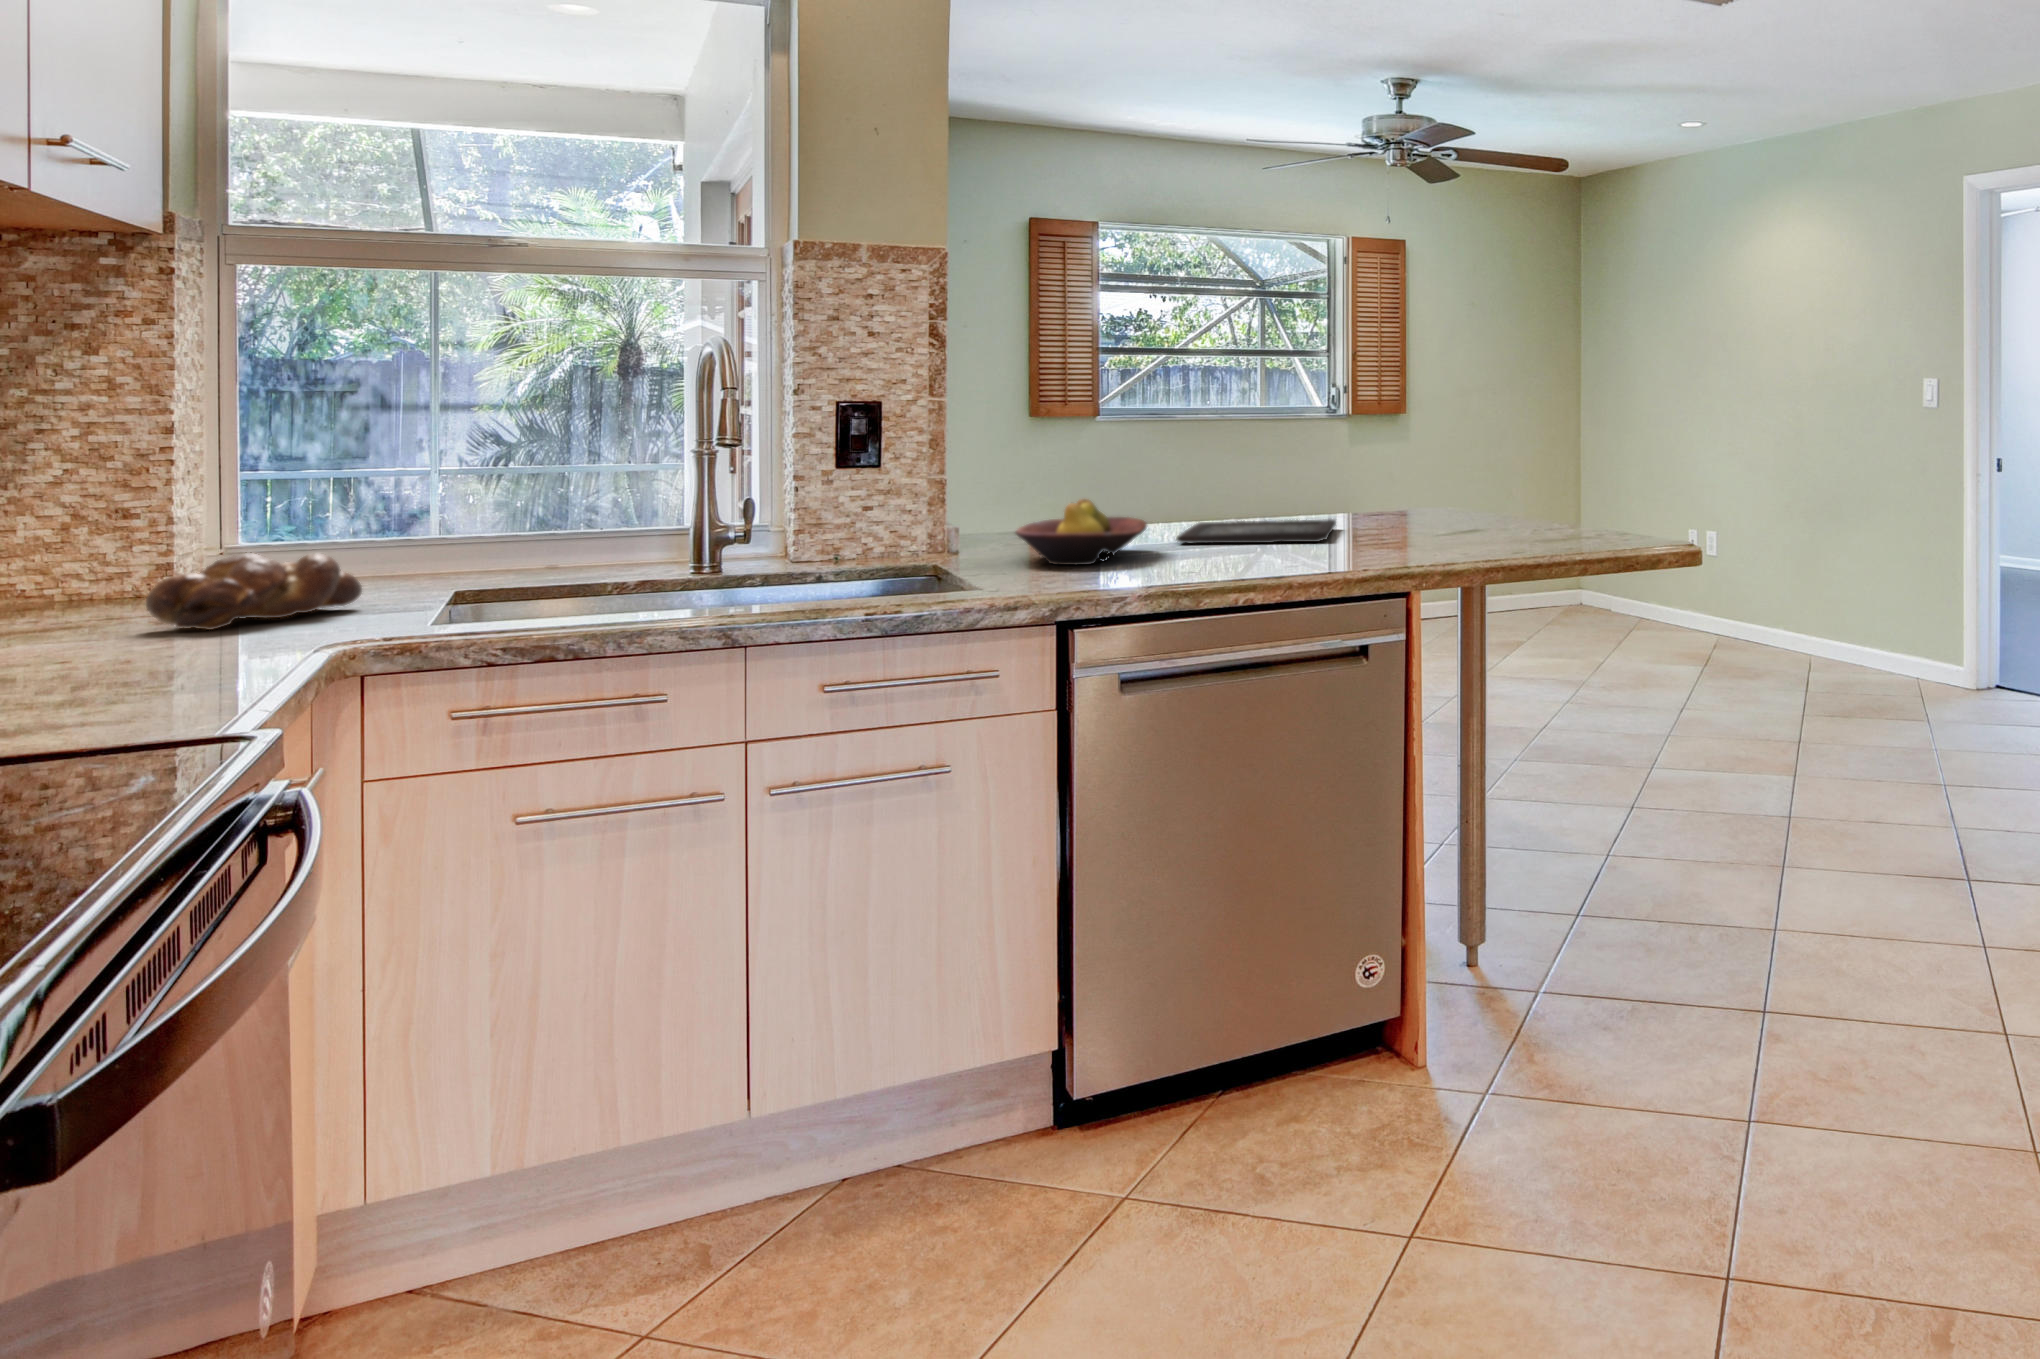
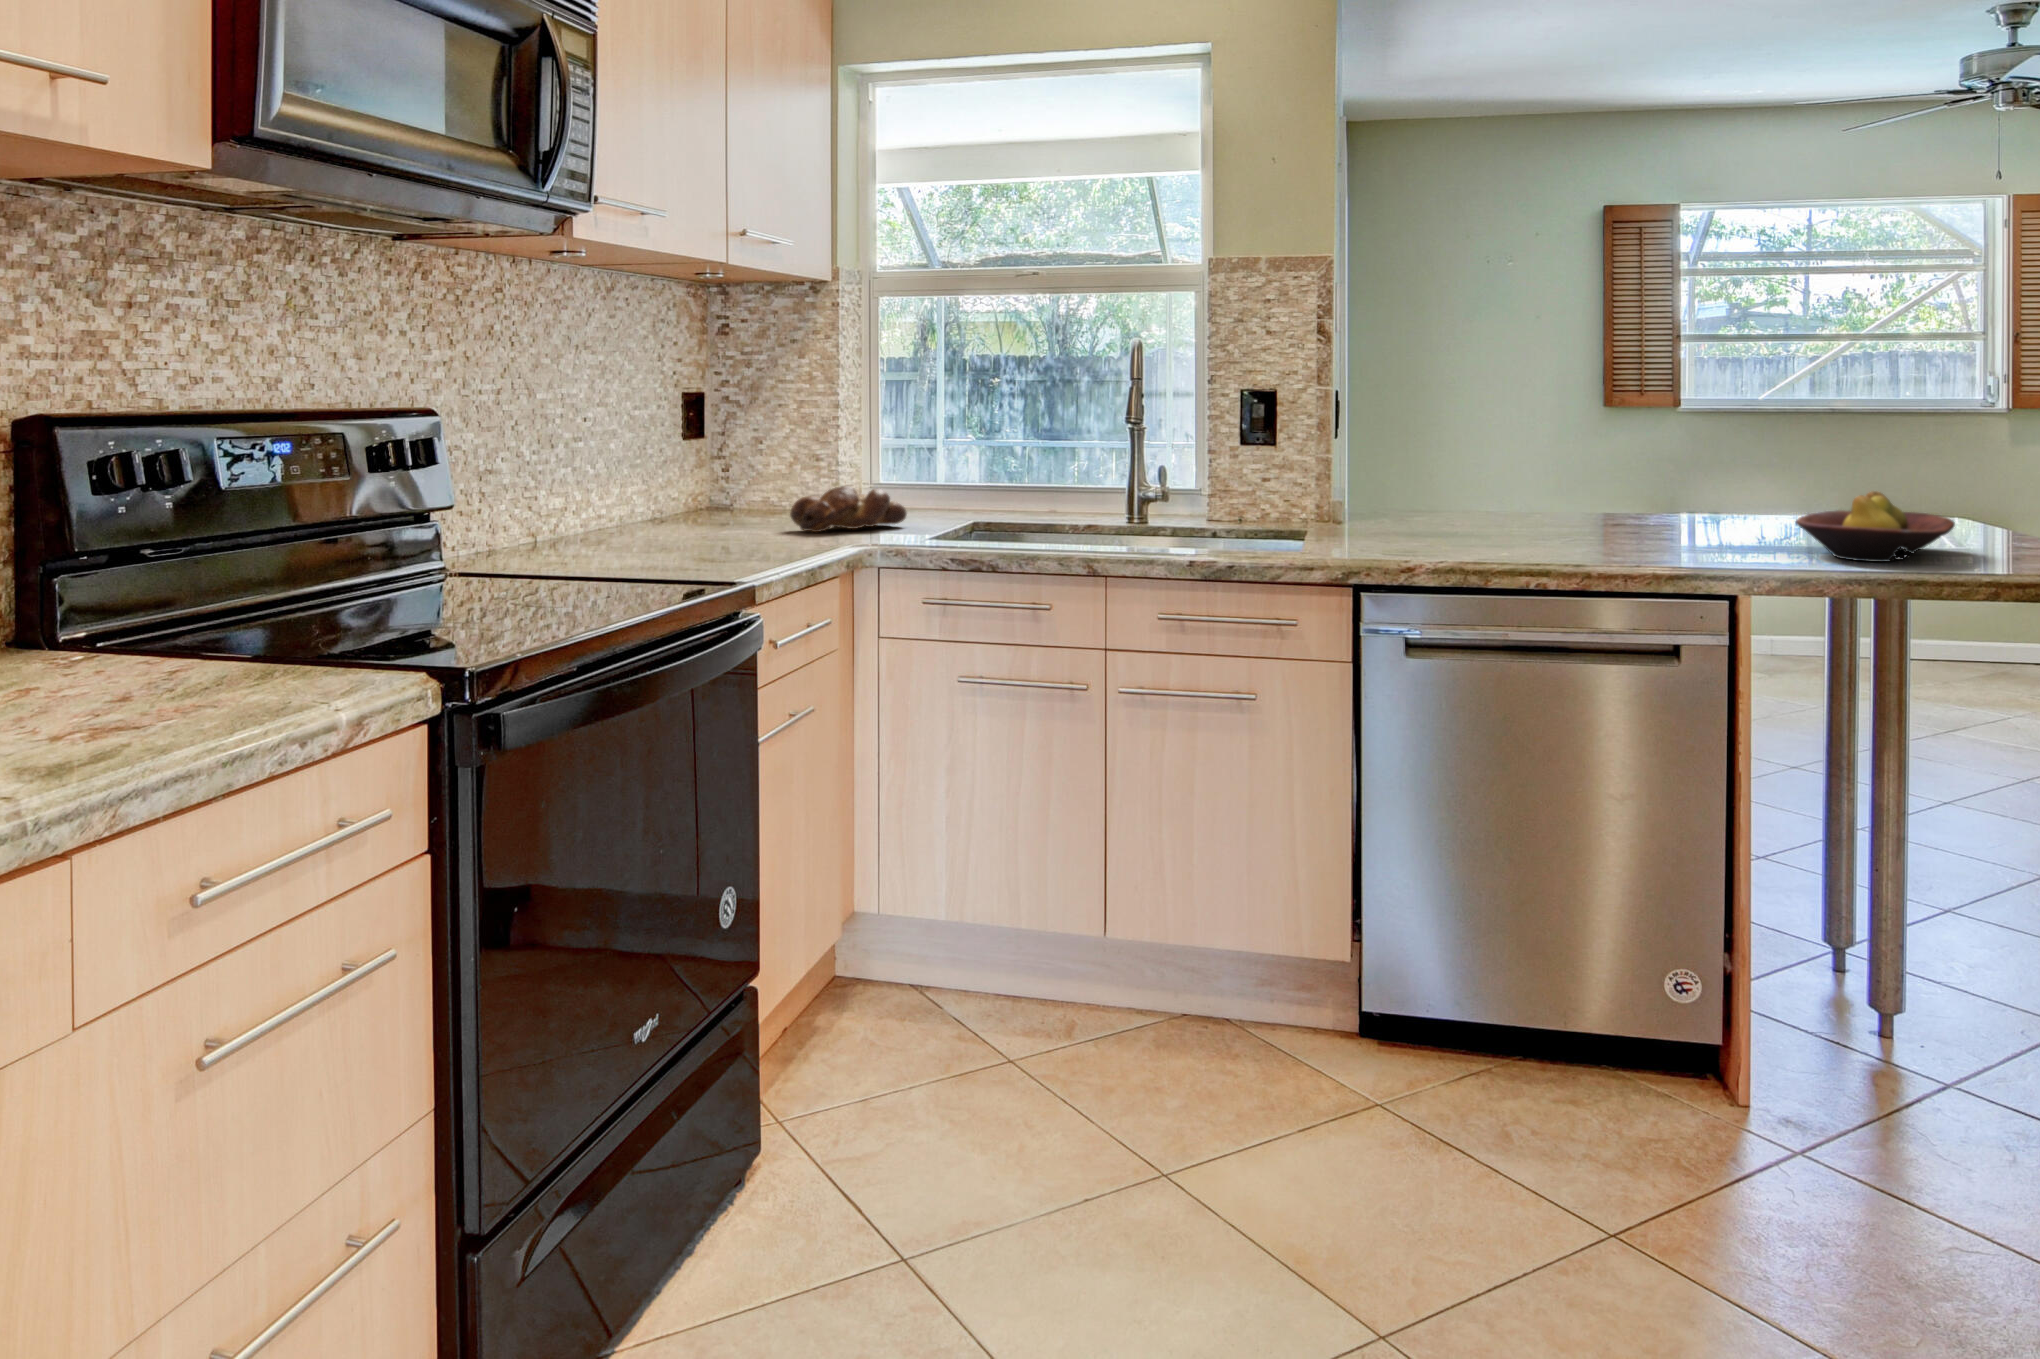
fruit bowl: present [1015,499,1147,565] -> present [1796,491,1955,562]
tray: present [1176,519,1336,543] -> none [1545,510,1754,538]

